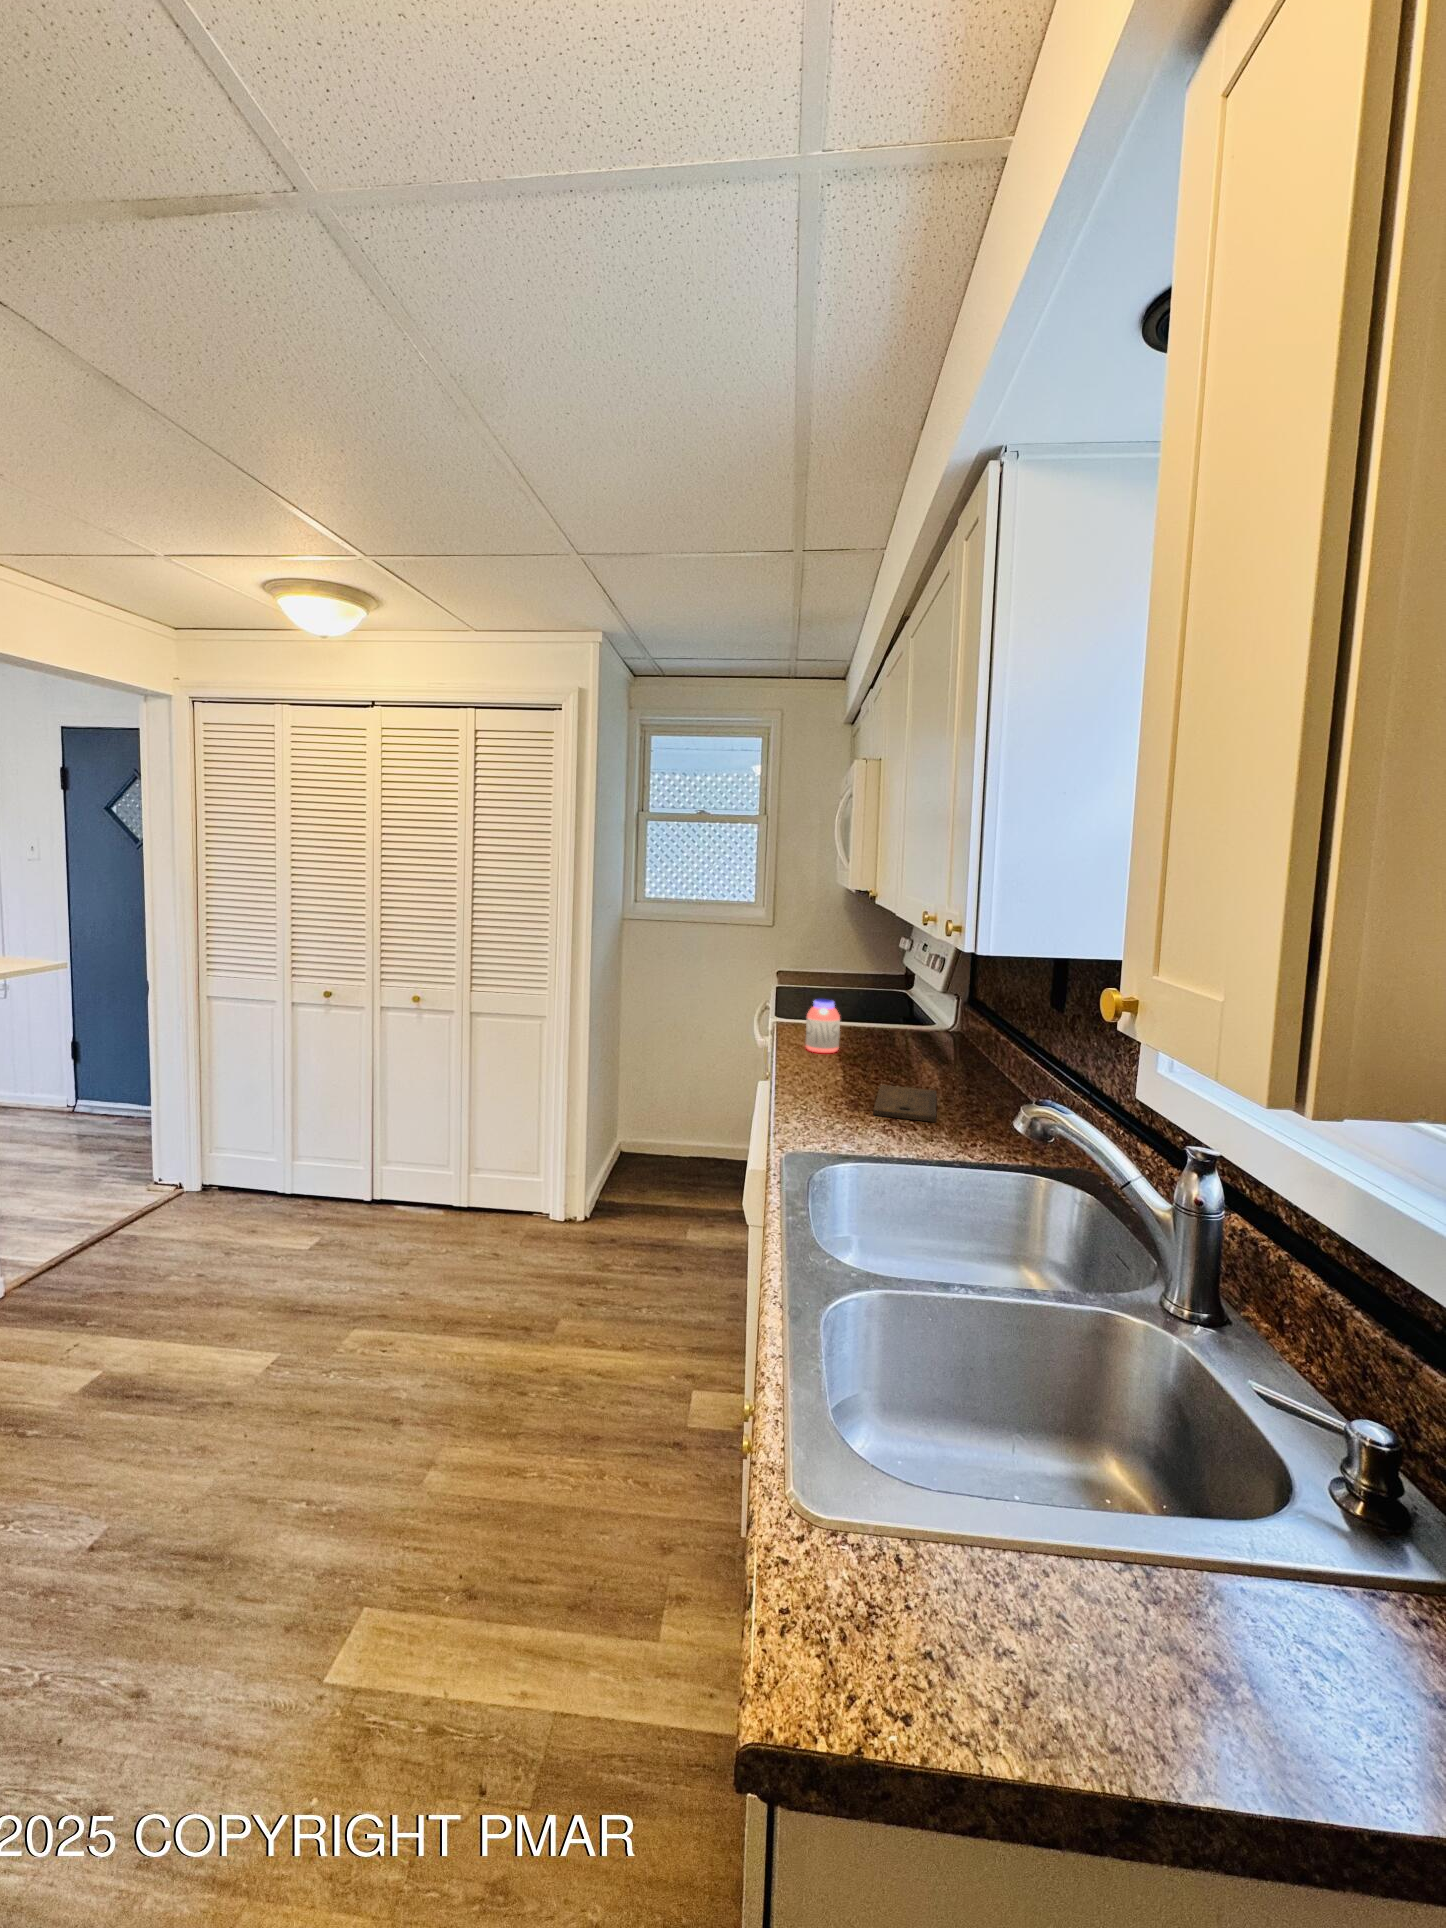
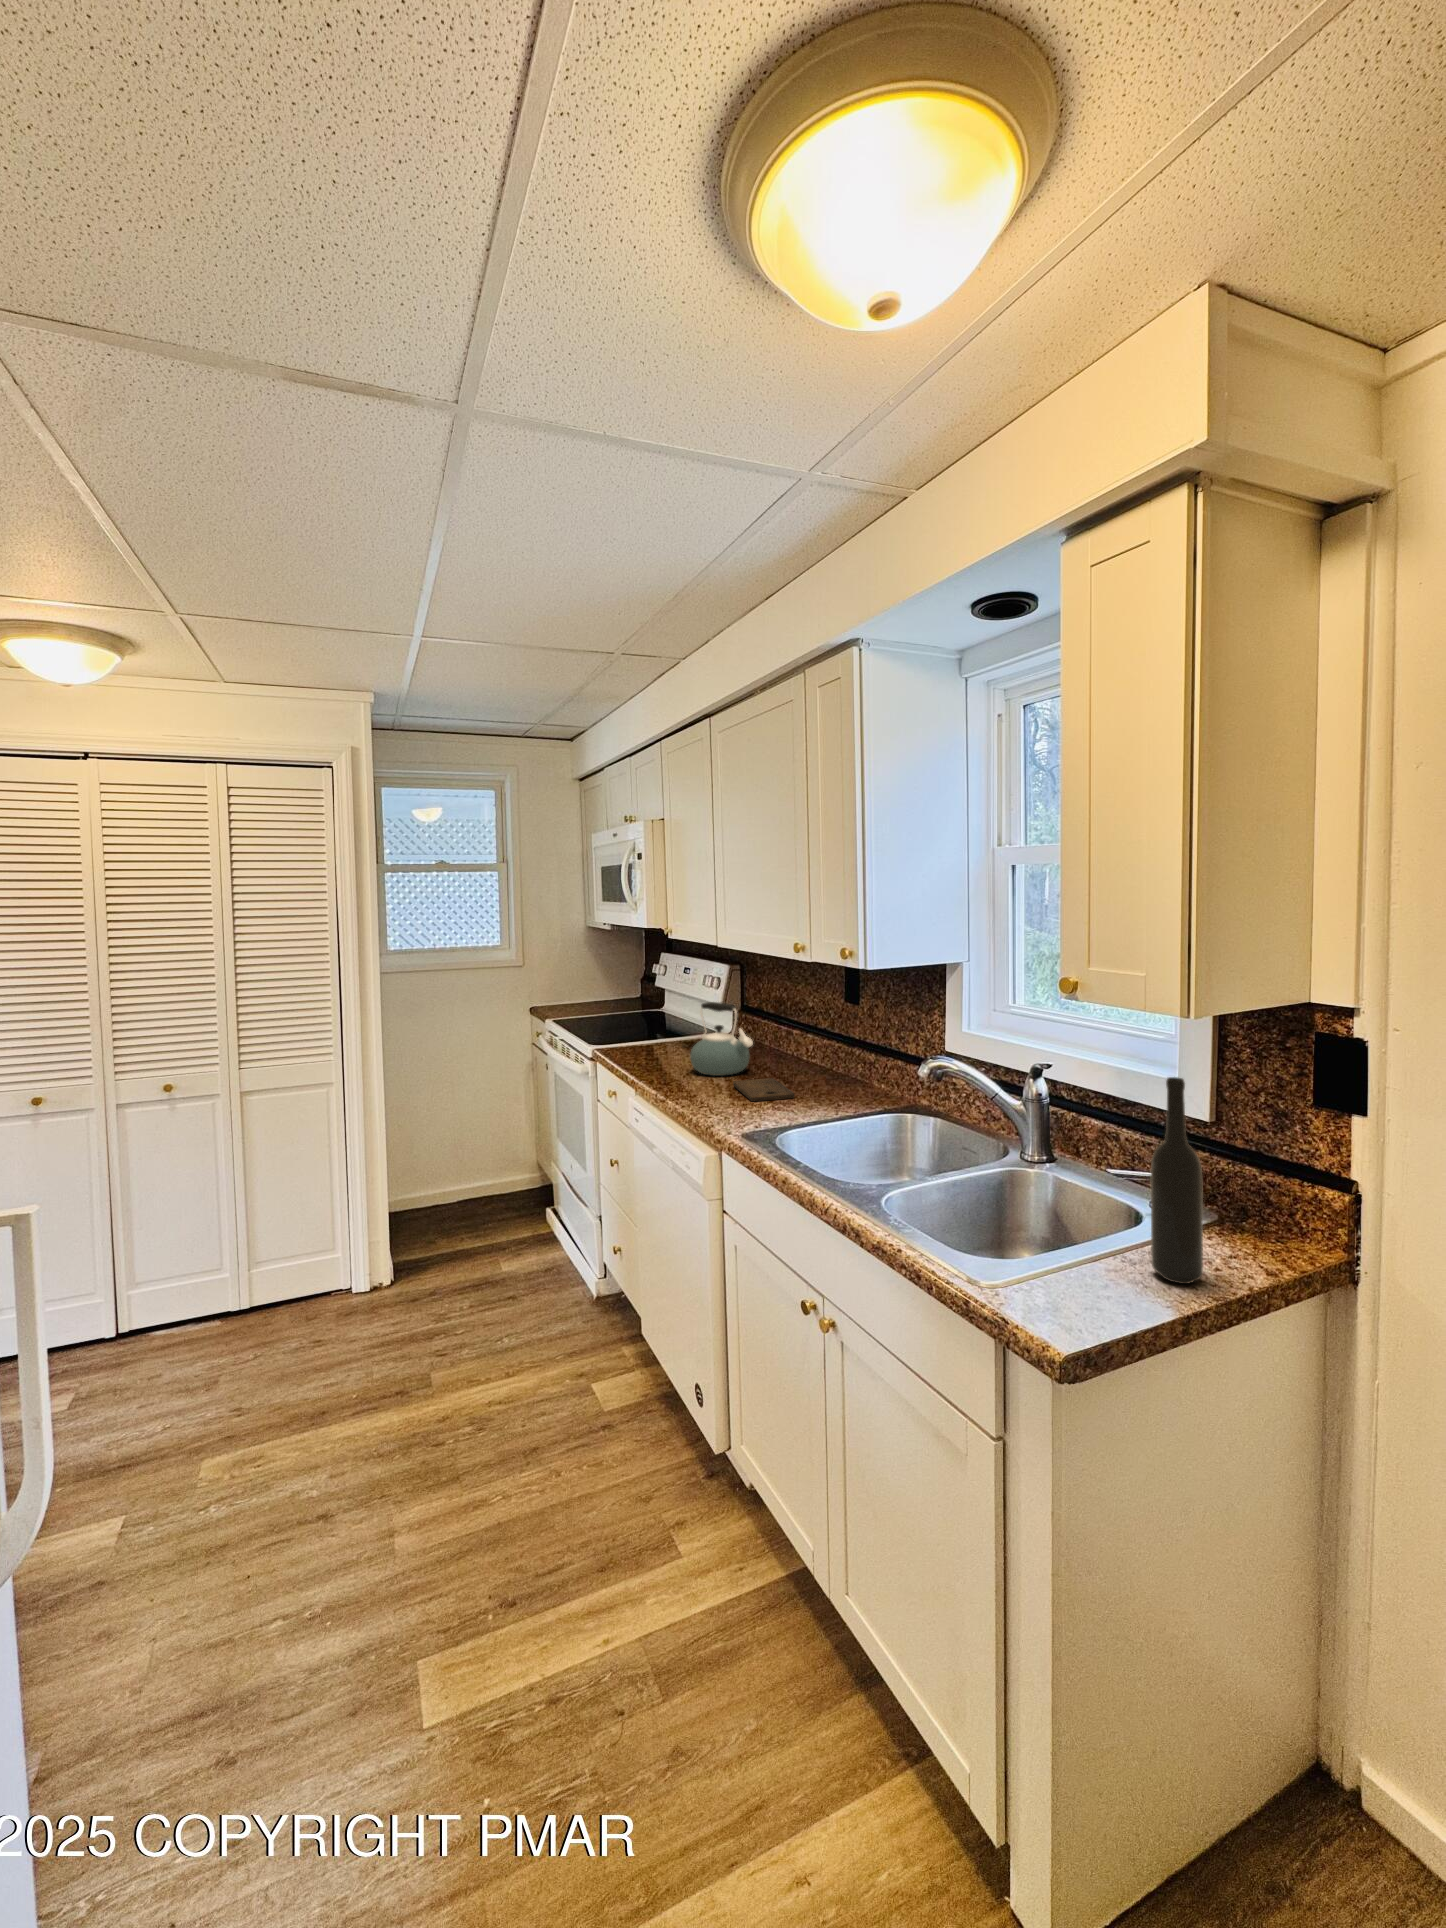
kettle: none [857,981,935,1077] -> present [690,1002,753,1076]
jar: present [806,999,840,1053] -> none [635,1025,663,1069]
bottle: none [1137,1240,1269,1707] -> present [1151,1077,1203,1284]

